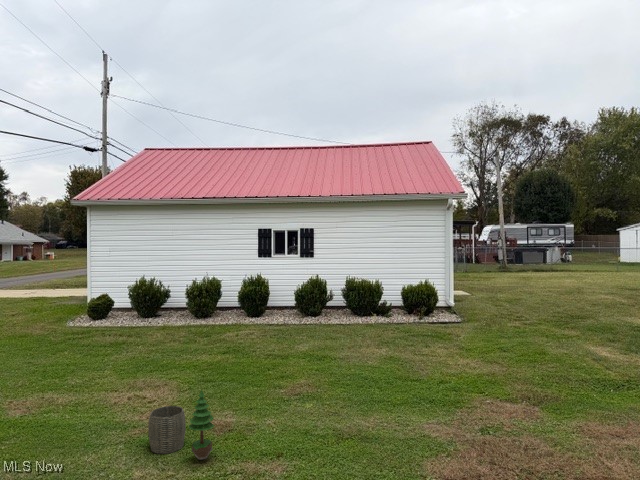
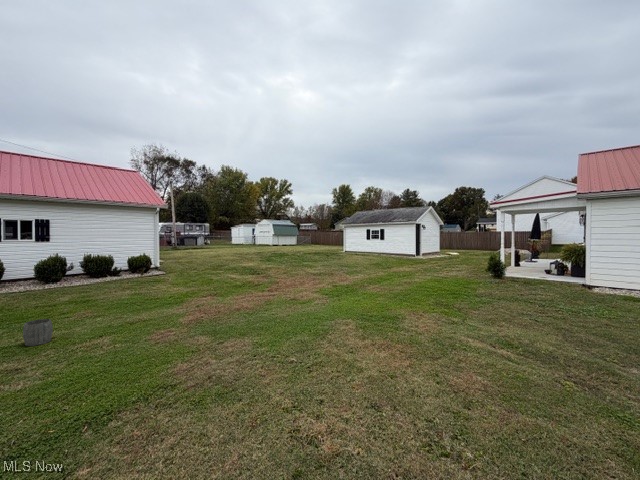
potted tree: present [189,390,214,460] -> none [66,301,84,339]

